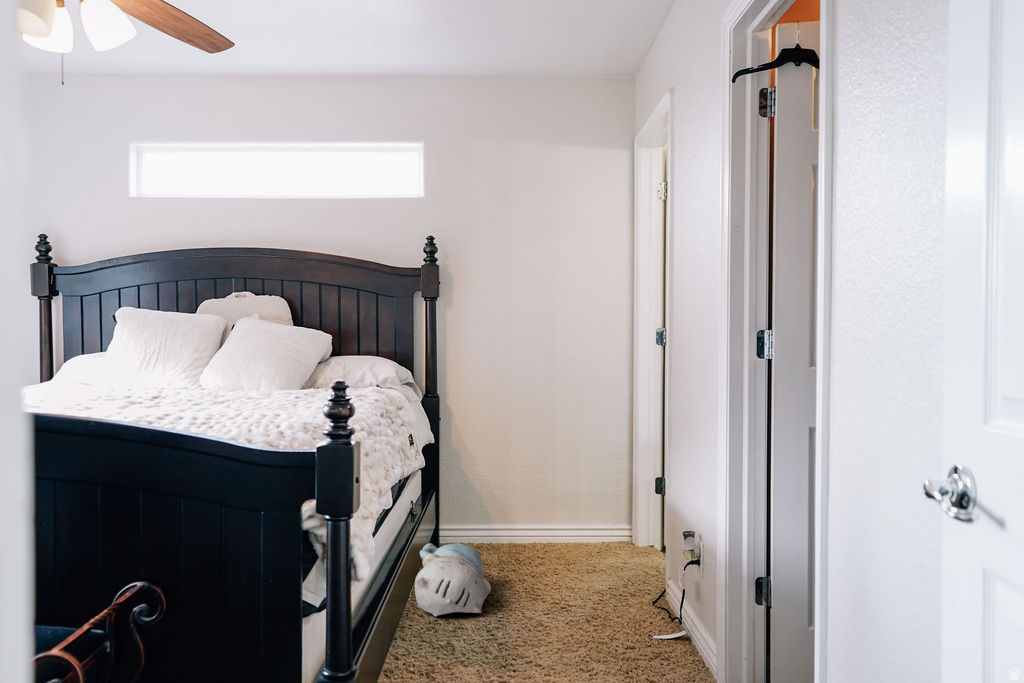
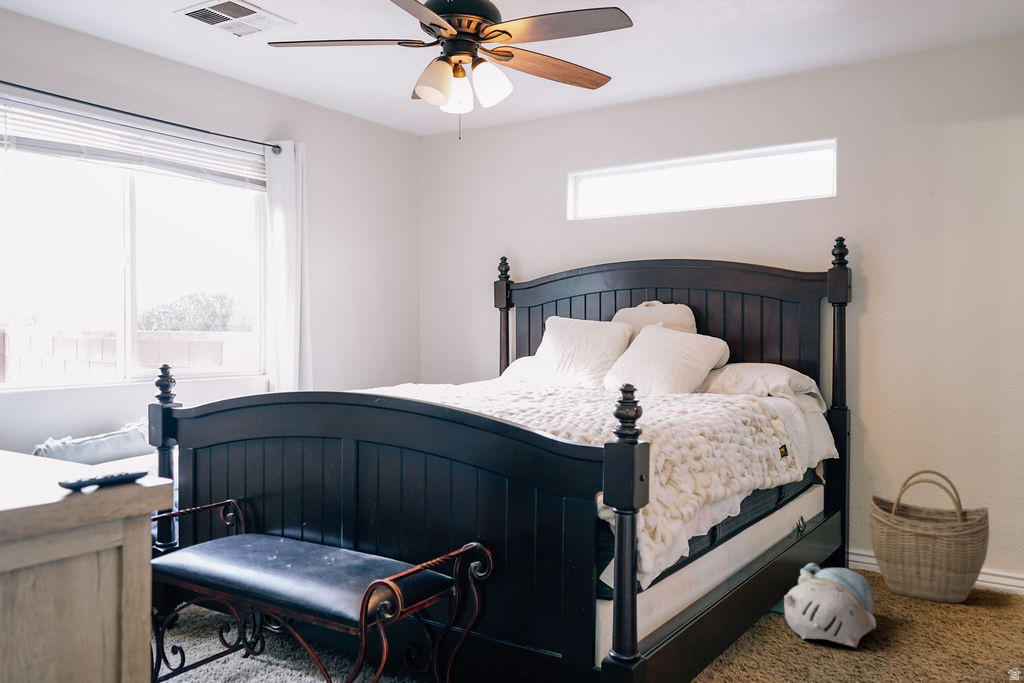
woven basket: none [461,446,553,559] -> present [869,470,989,603]

